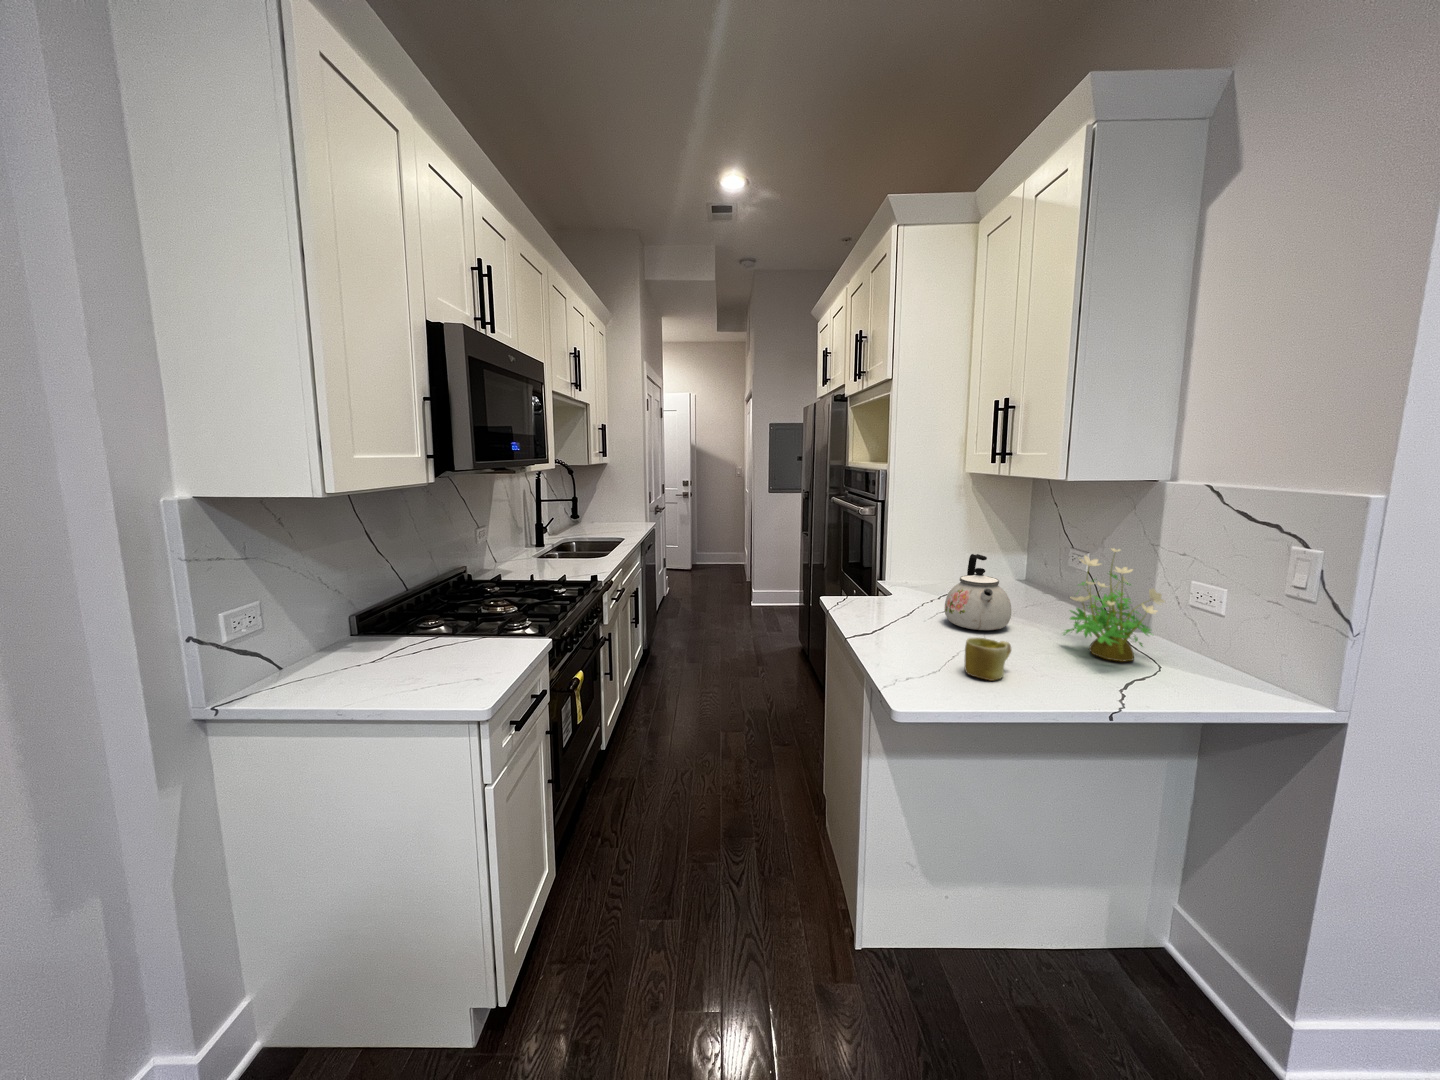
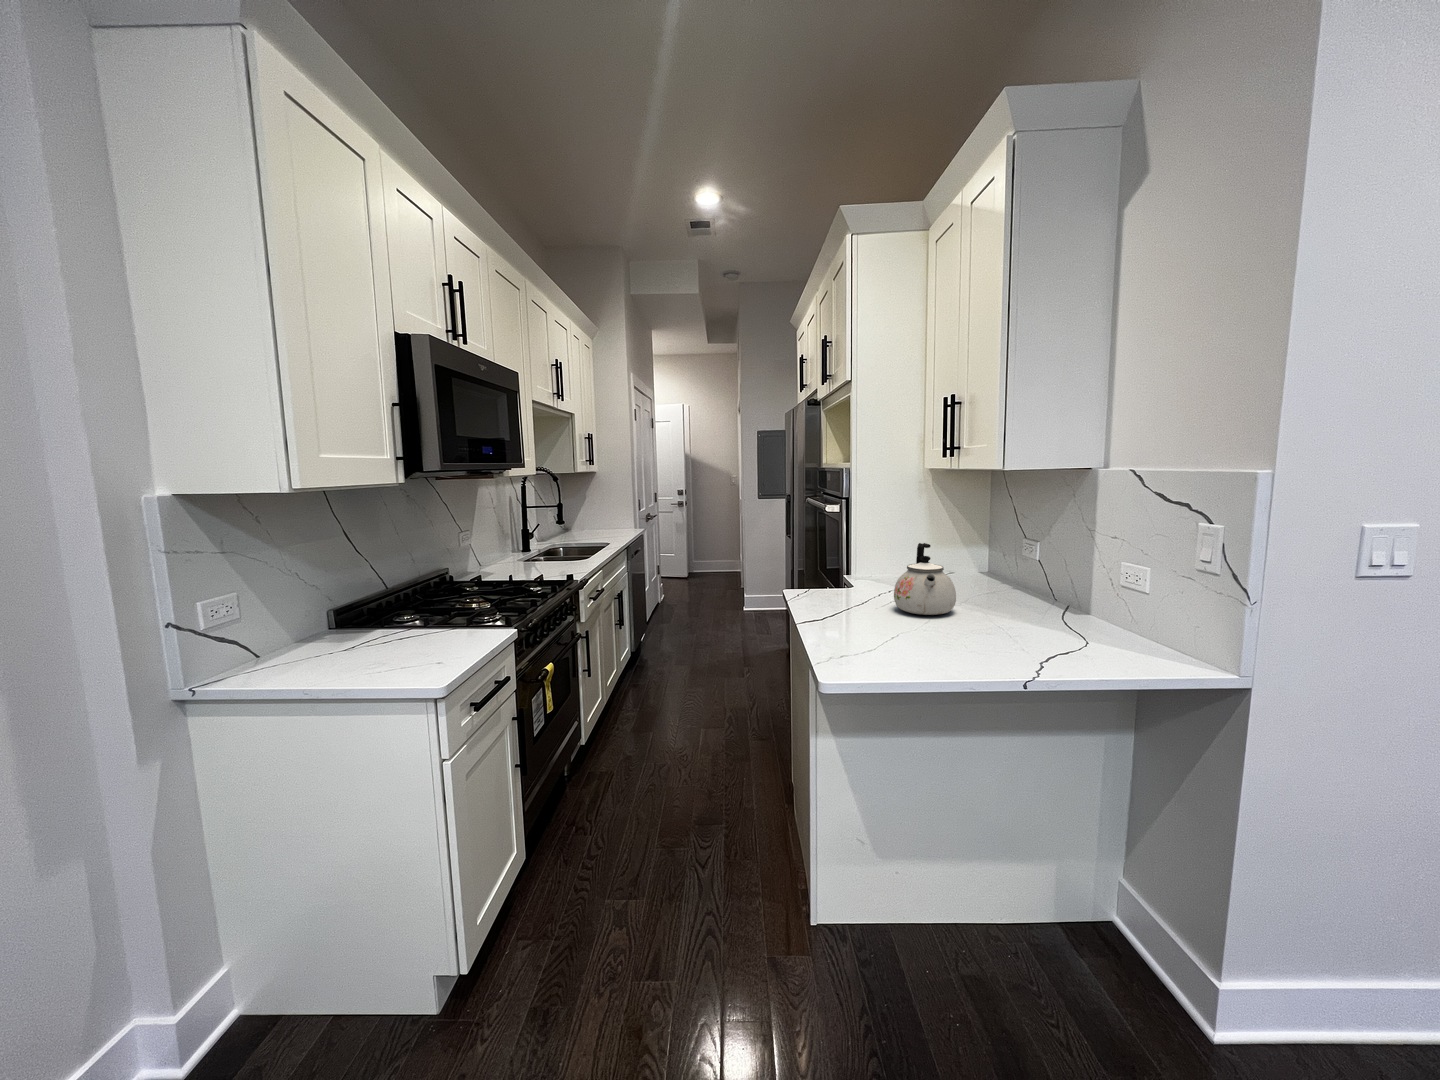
potted plant: present [1065,549,1165,661] -> none [998,531,1090,639]
mug: present [965,638,1011,681] -> none [897,617,942,657]

